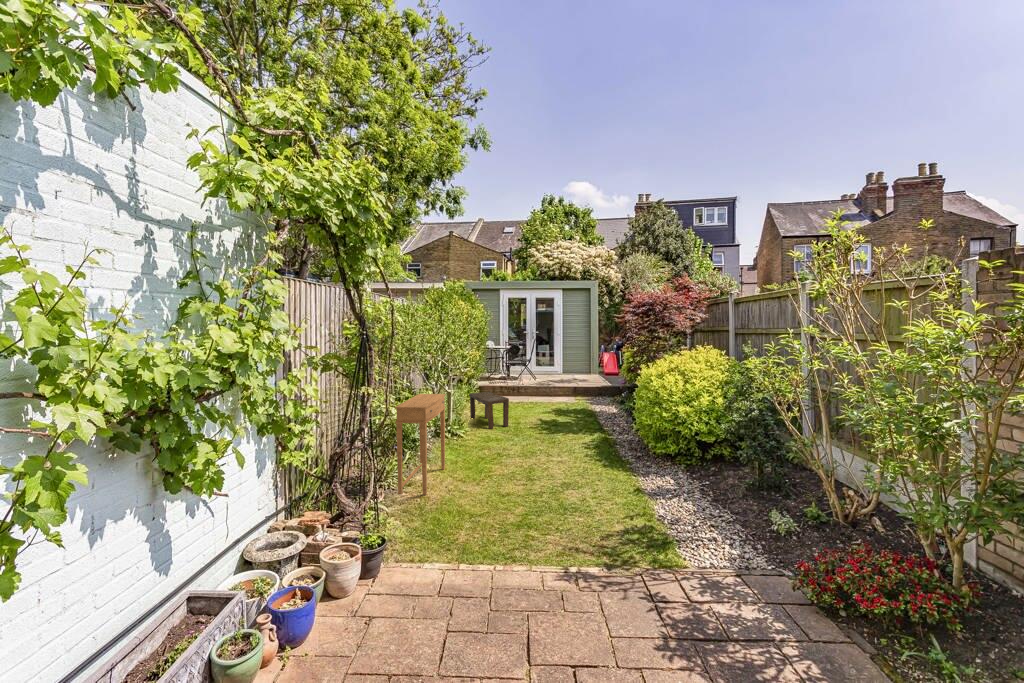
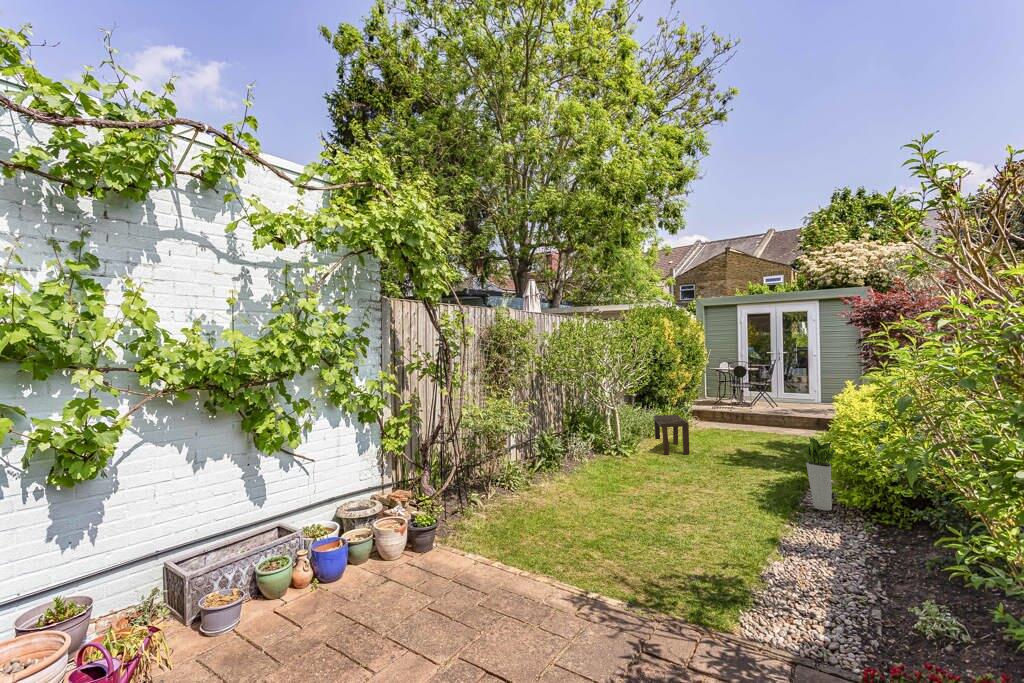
side table: present [395,394,445,495] -> none [500,406,571,503]
planter: none [621,405,646,457] -> present [803,437,837,511]

